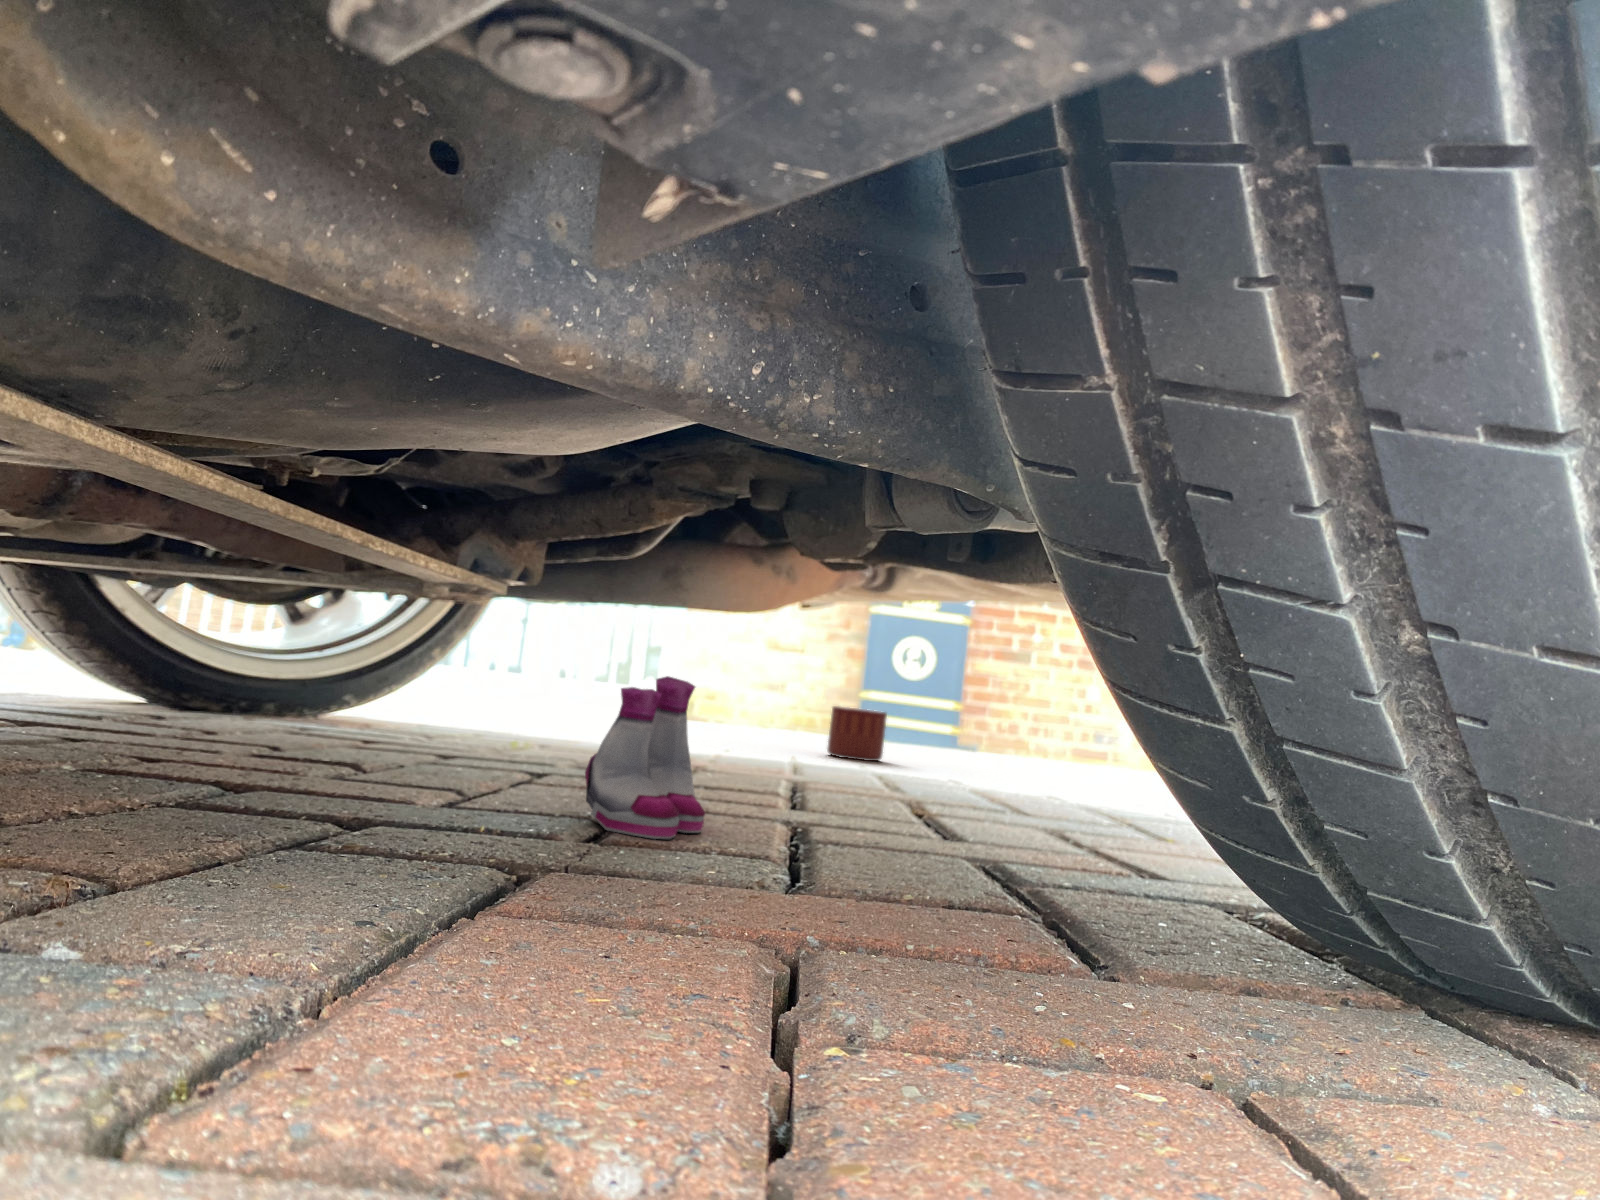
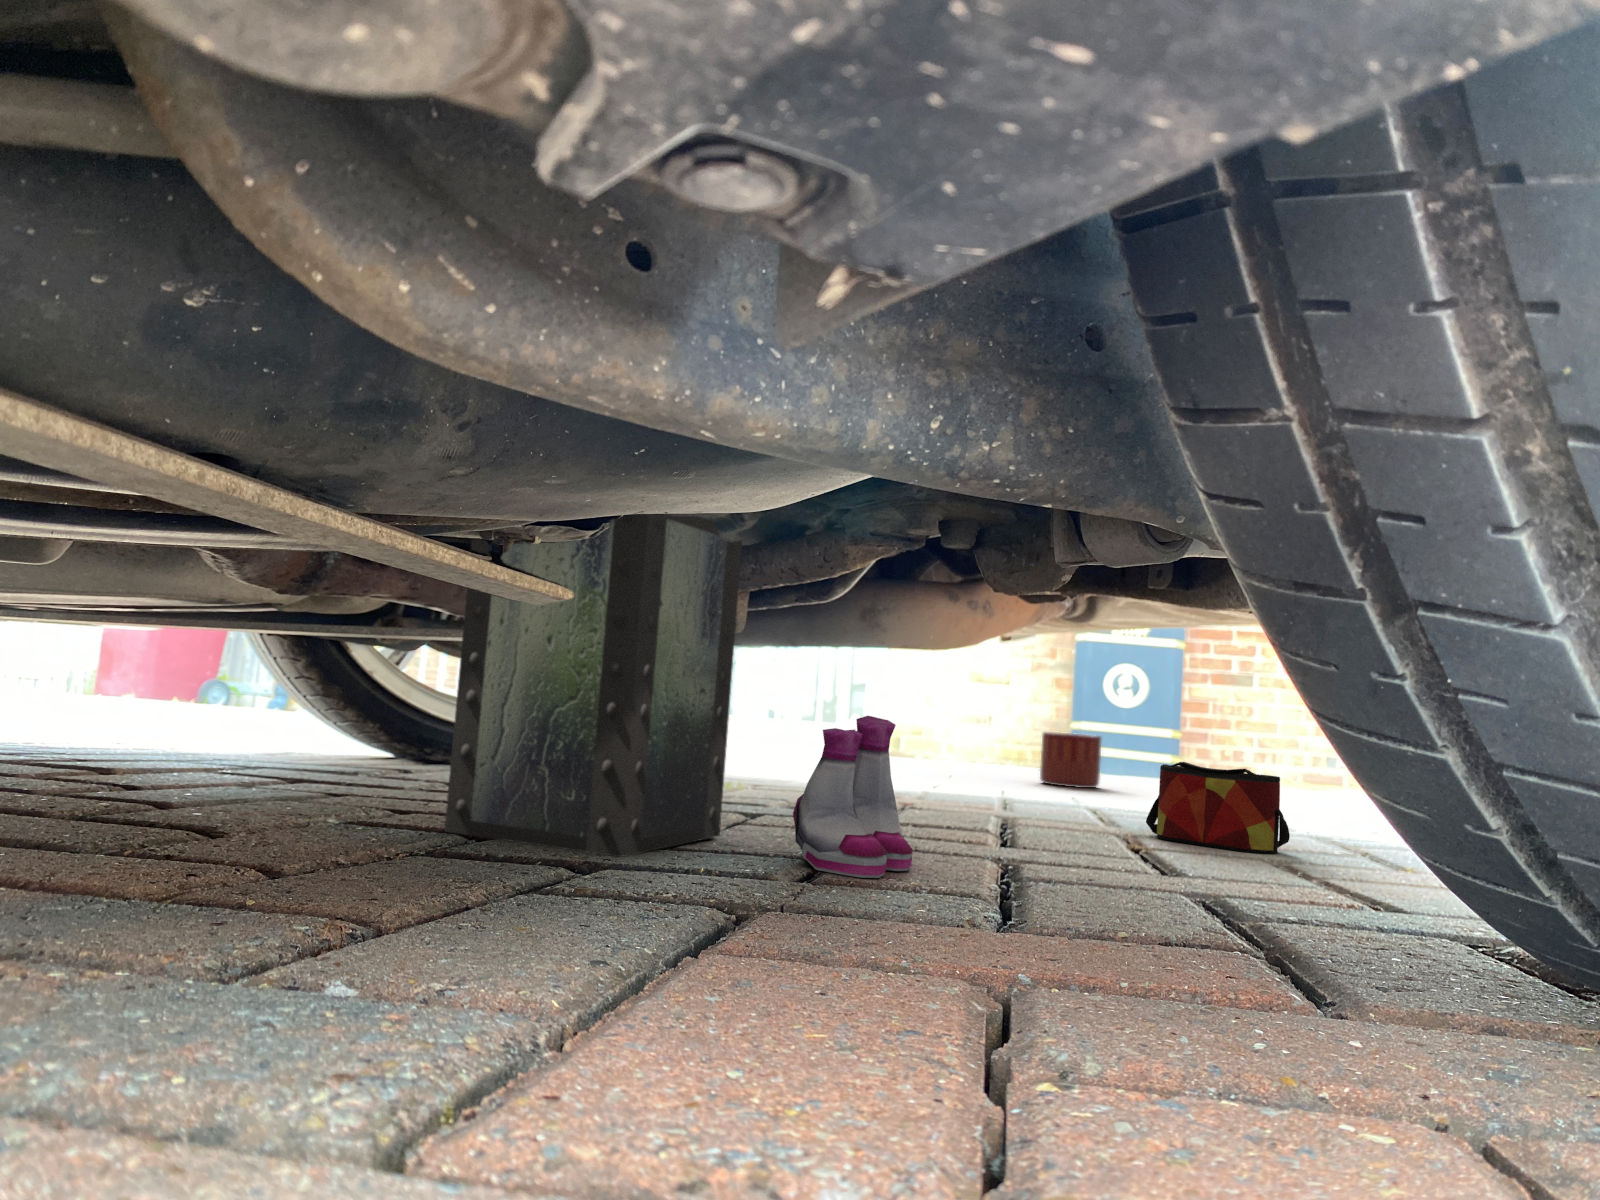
storage box: none [197,421,549,813] -> present [444,515,742,857]
bag: none [927,737,1056,825] -> present [1146,762,1290,854]

